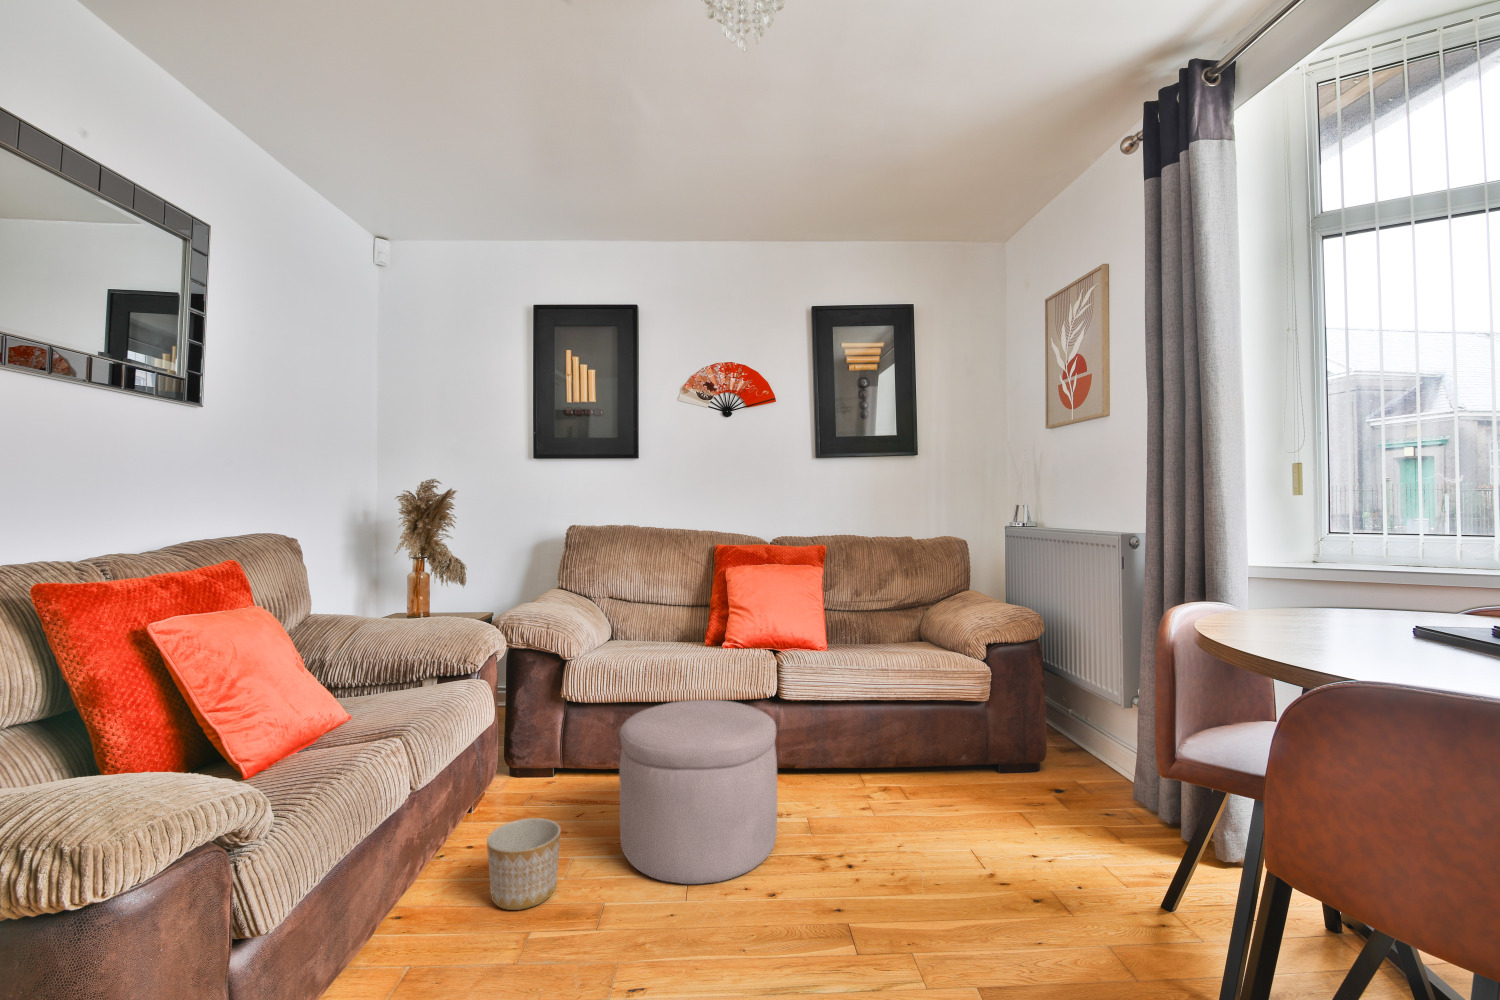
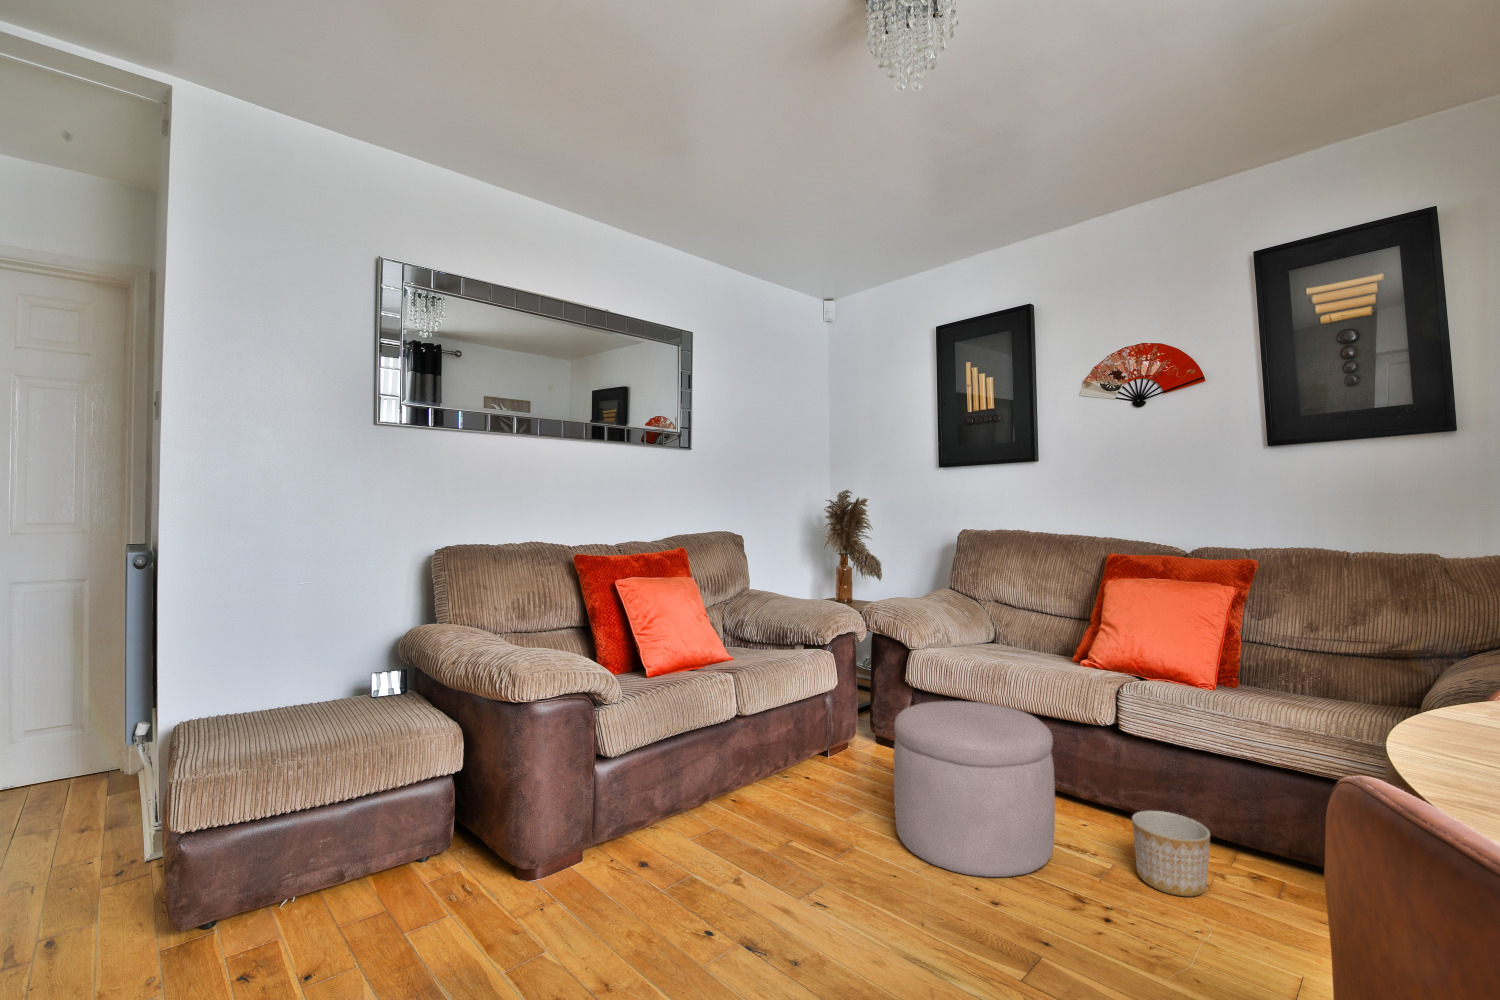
planter: present [487,818,561,910] -> present [1132,811,1210,896]

